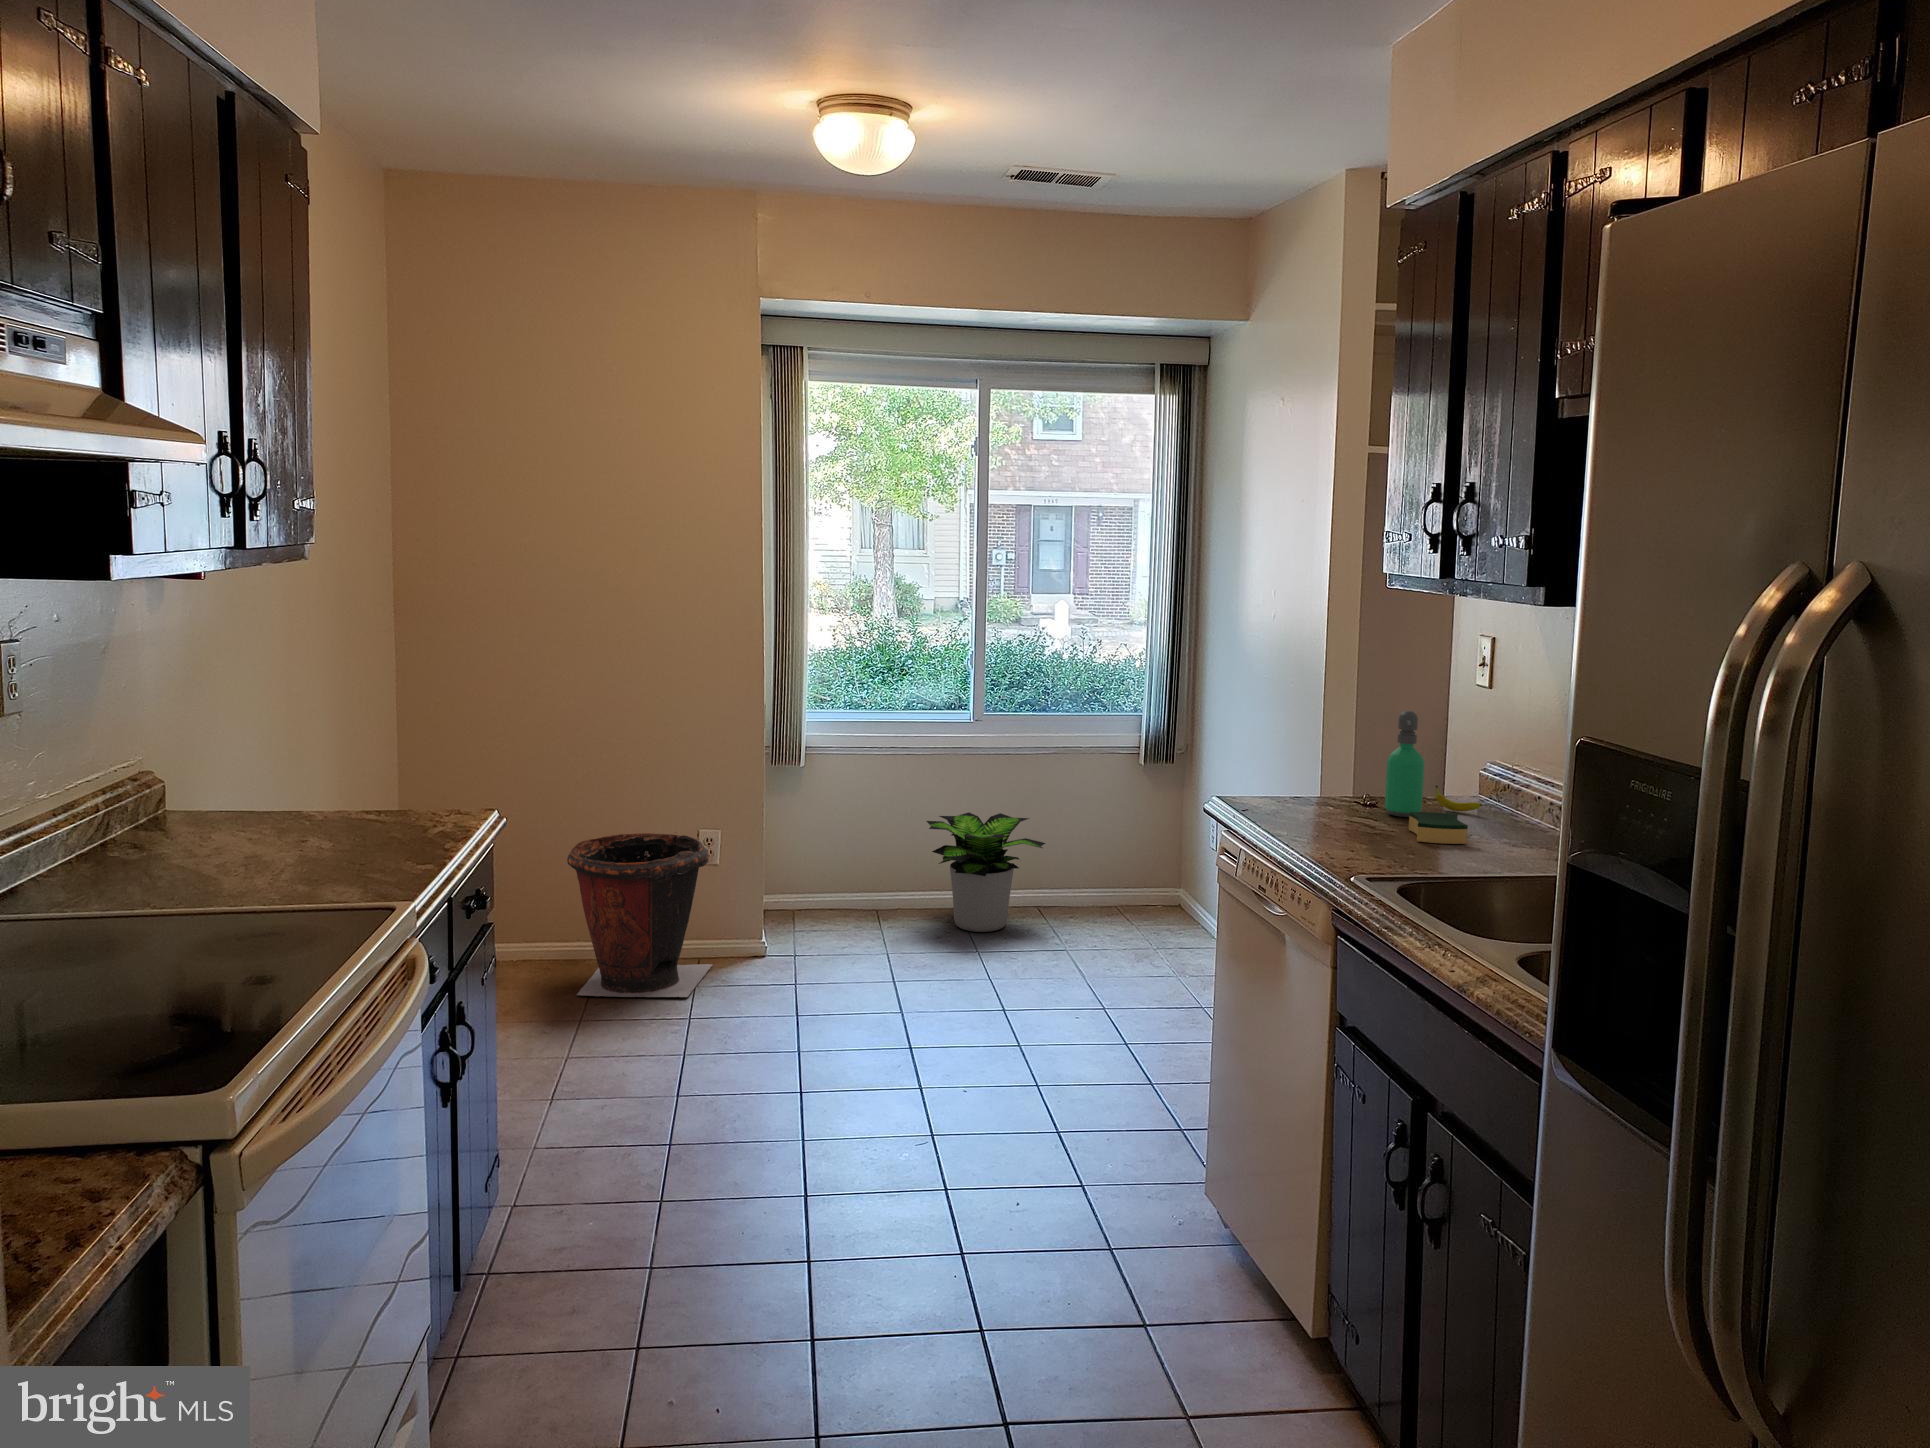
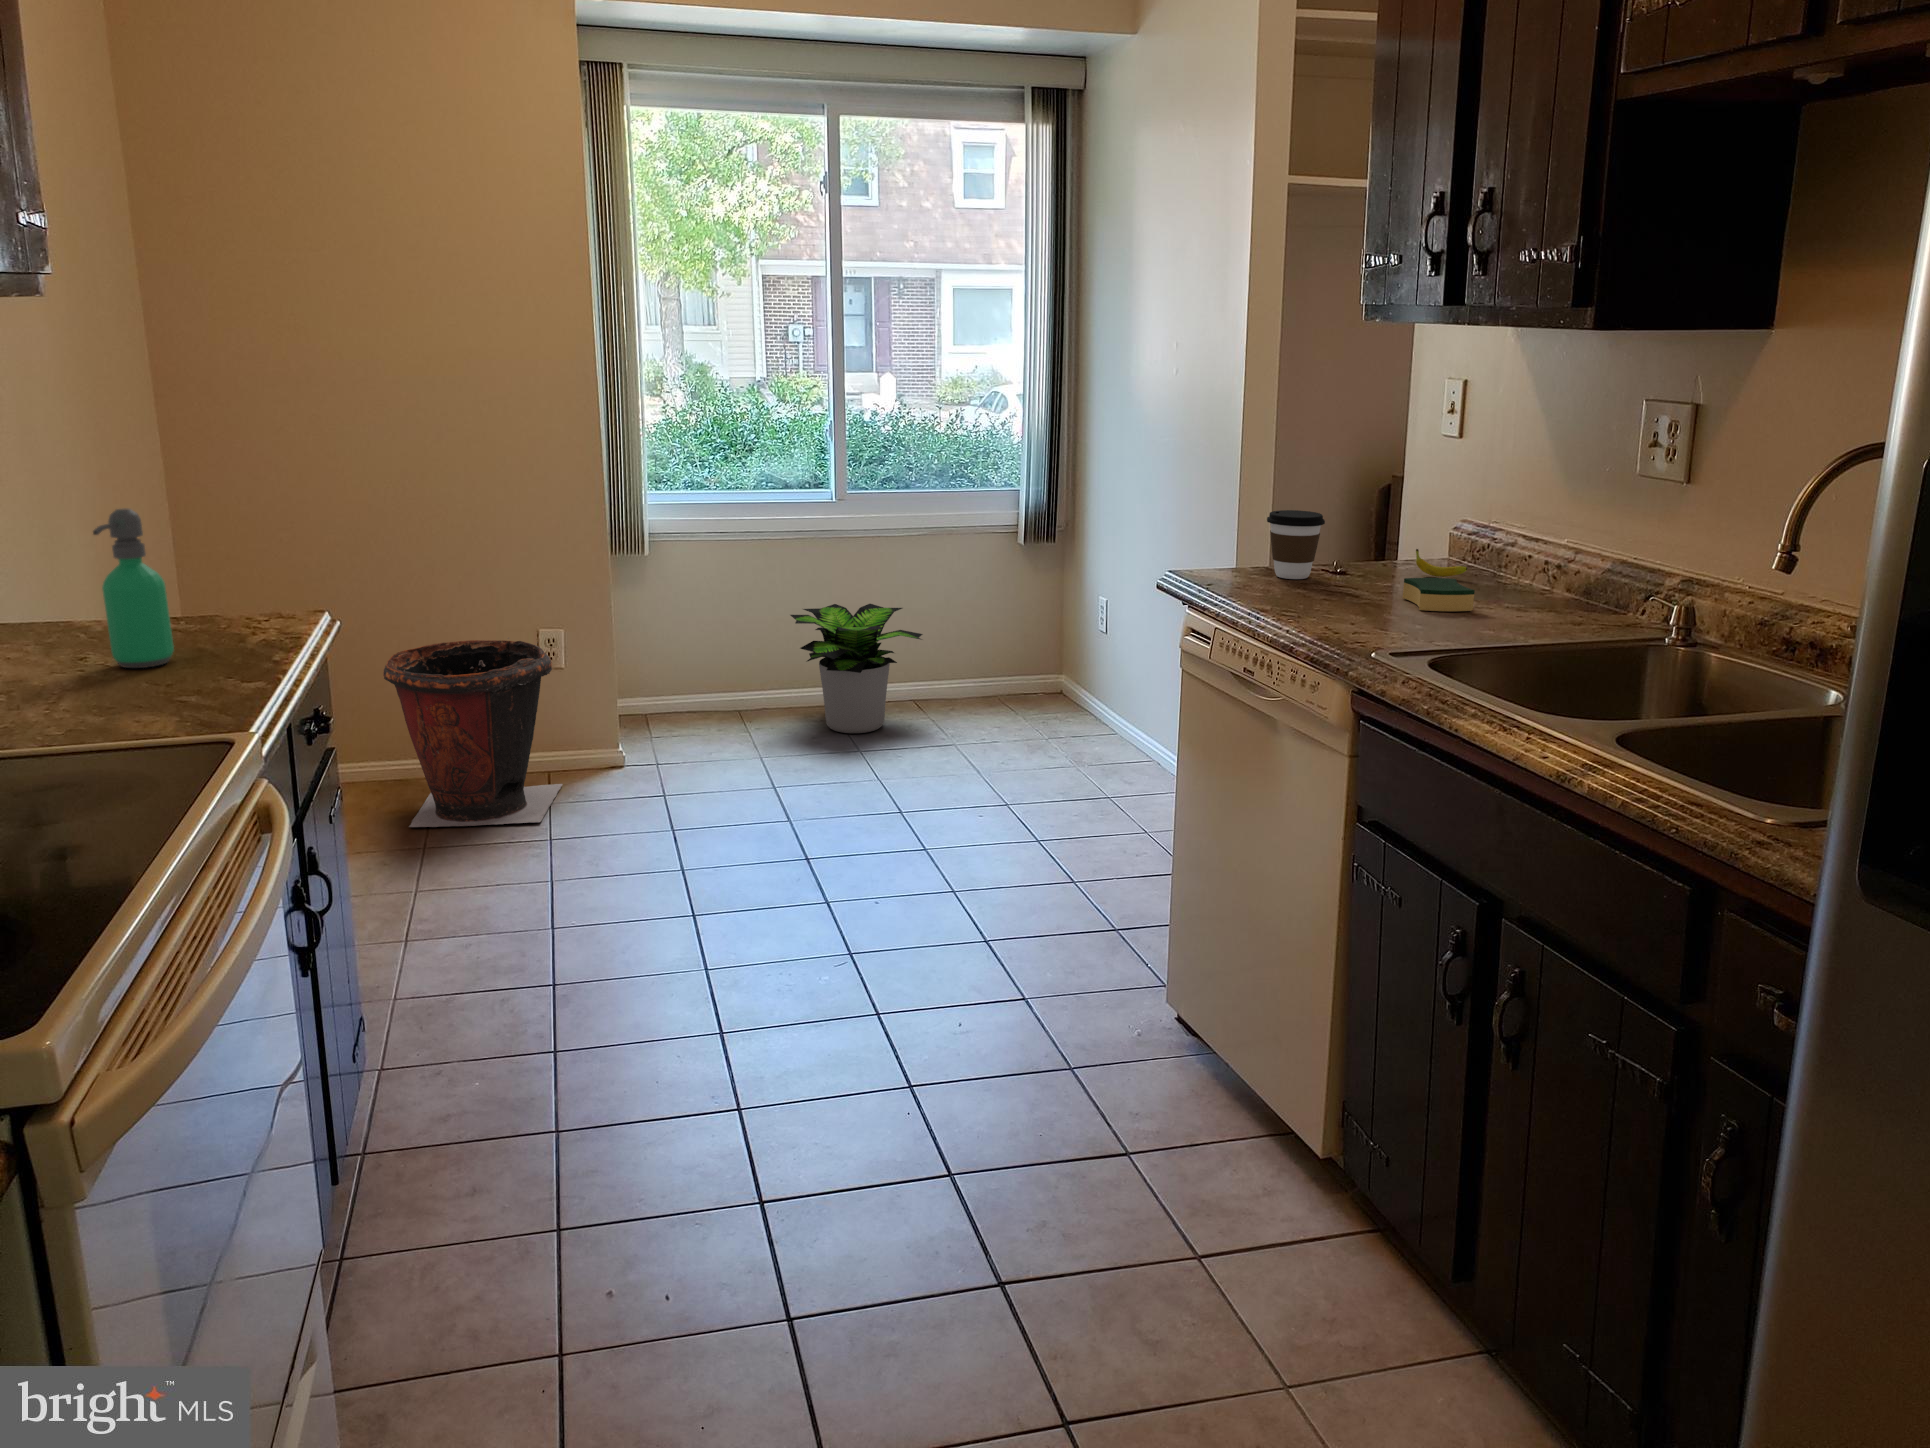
soap dispenser: present [1385,711,1425,817] -> present [93,508,174,668]
coffee cup: none [1296,747,1347,809] -> present [1267,510,1325,579]

